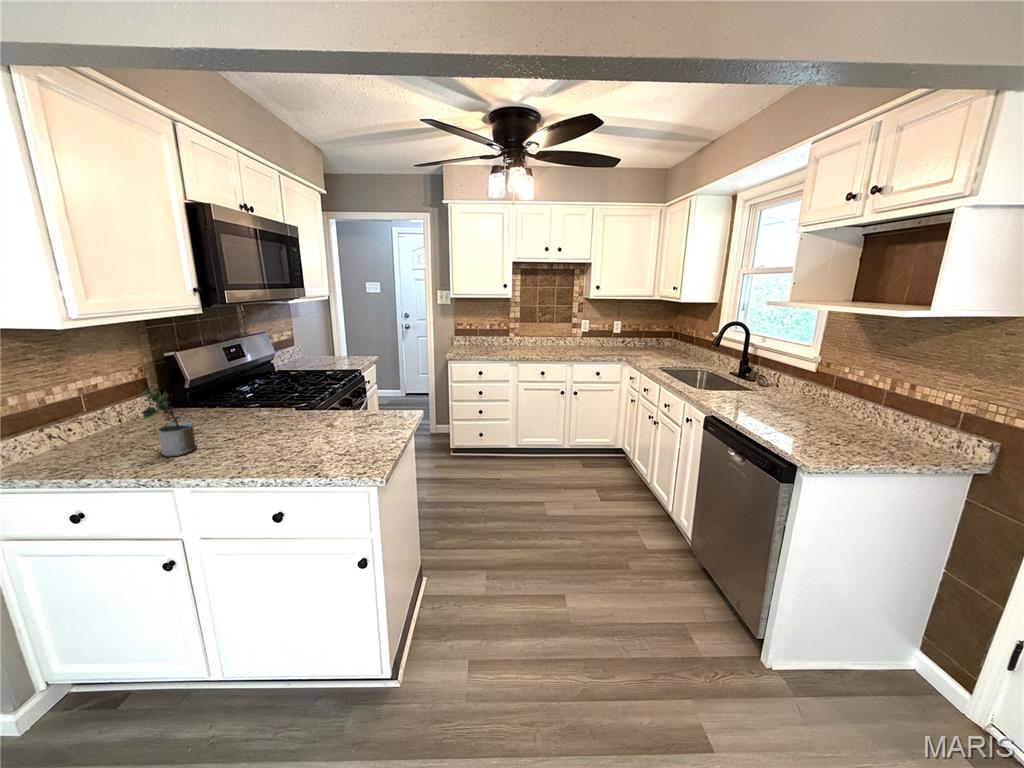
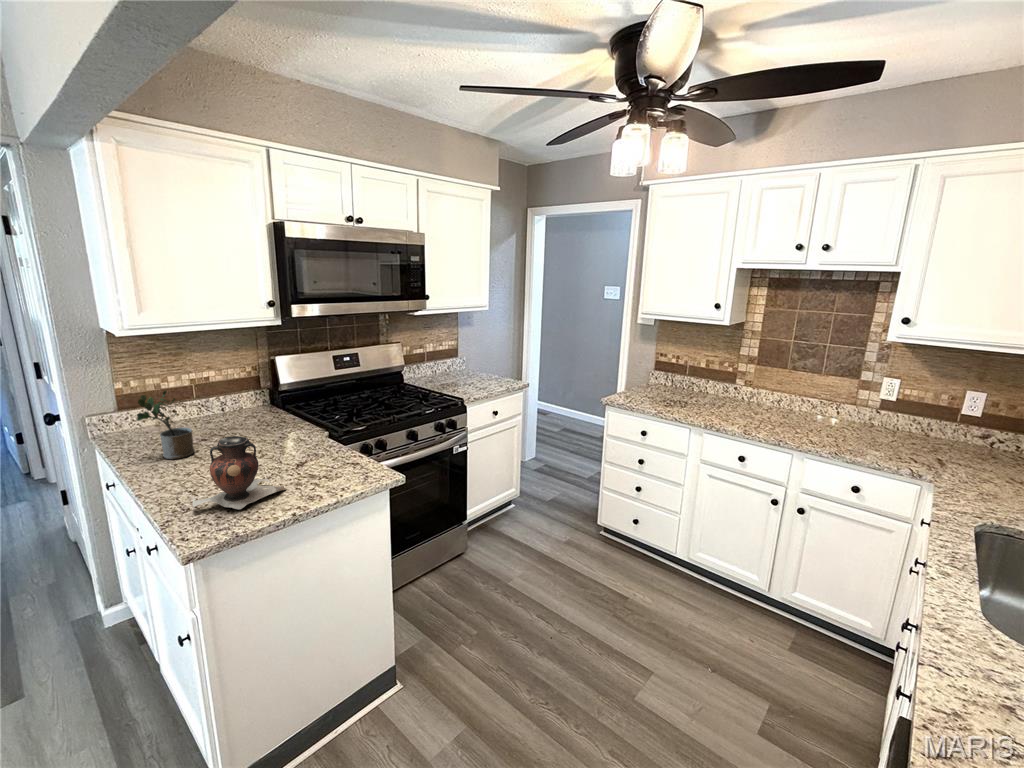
vase: none [305,393,359,456] -> present [193,436,286,509]

